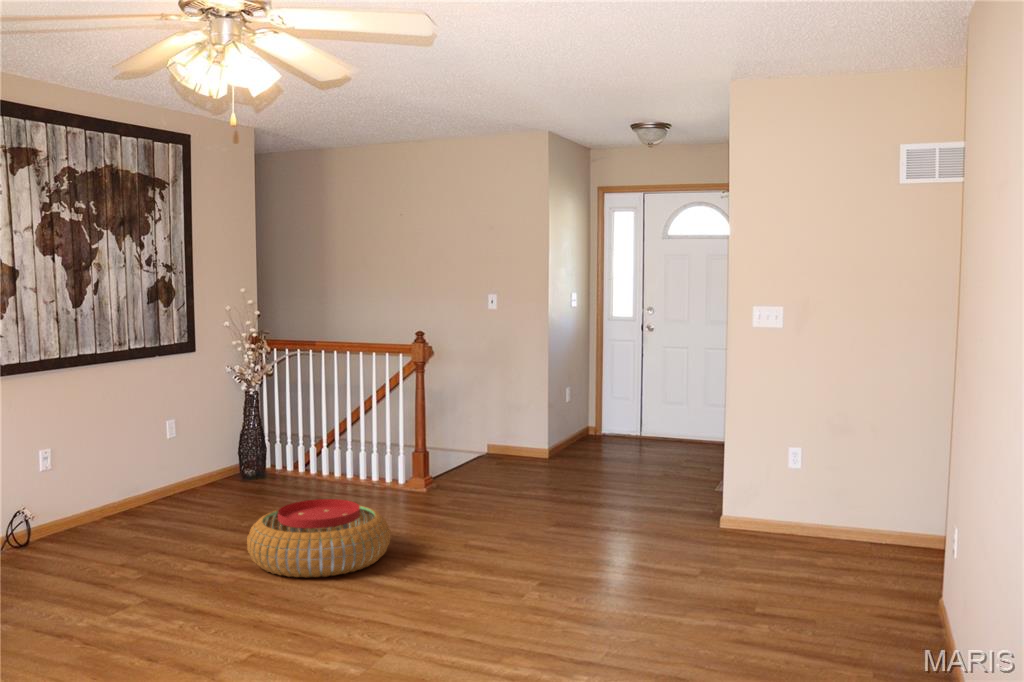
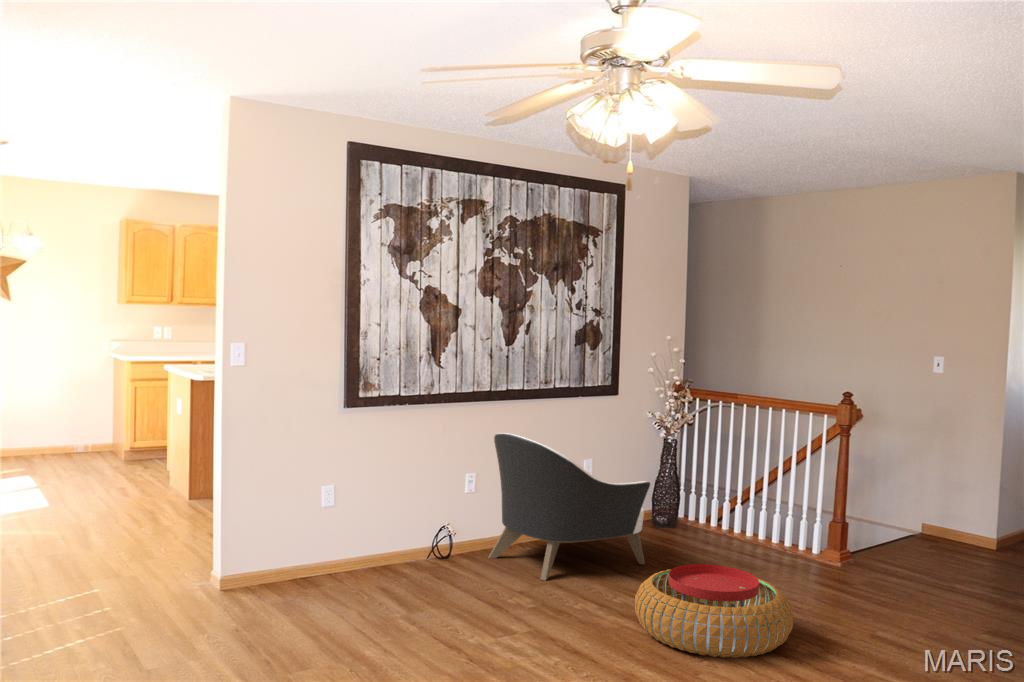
armchair: none [71,401,245,545] -> present [489,433,650,580]

